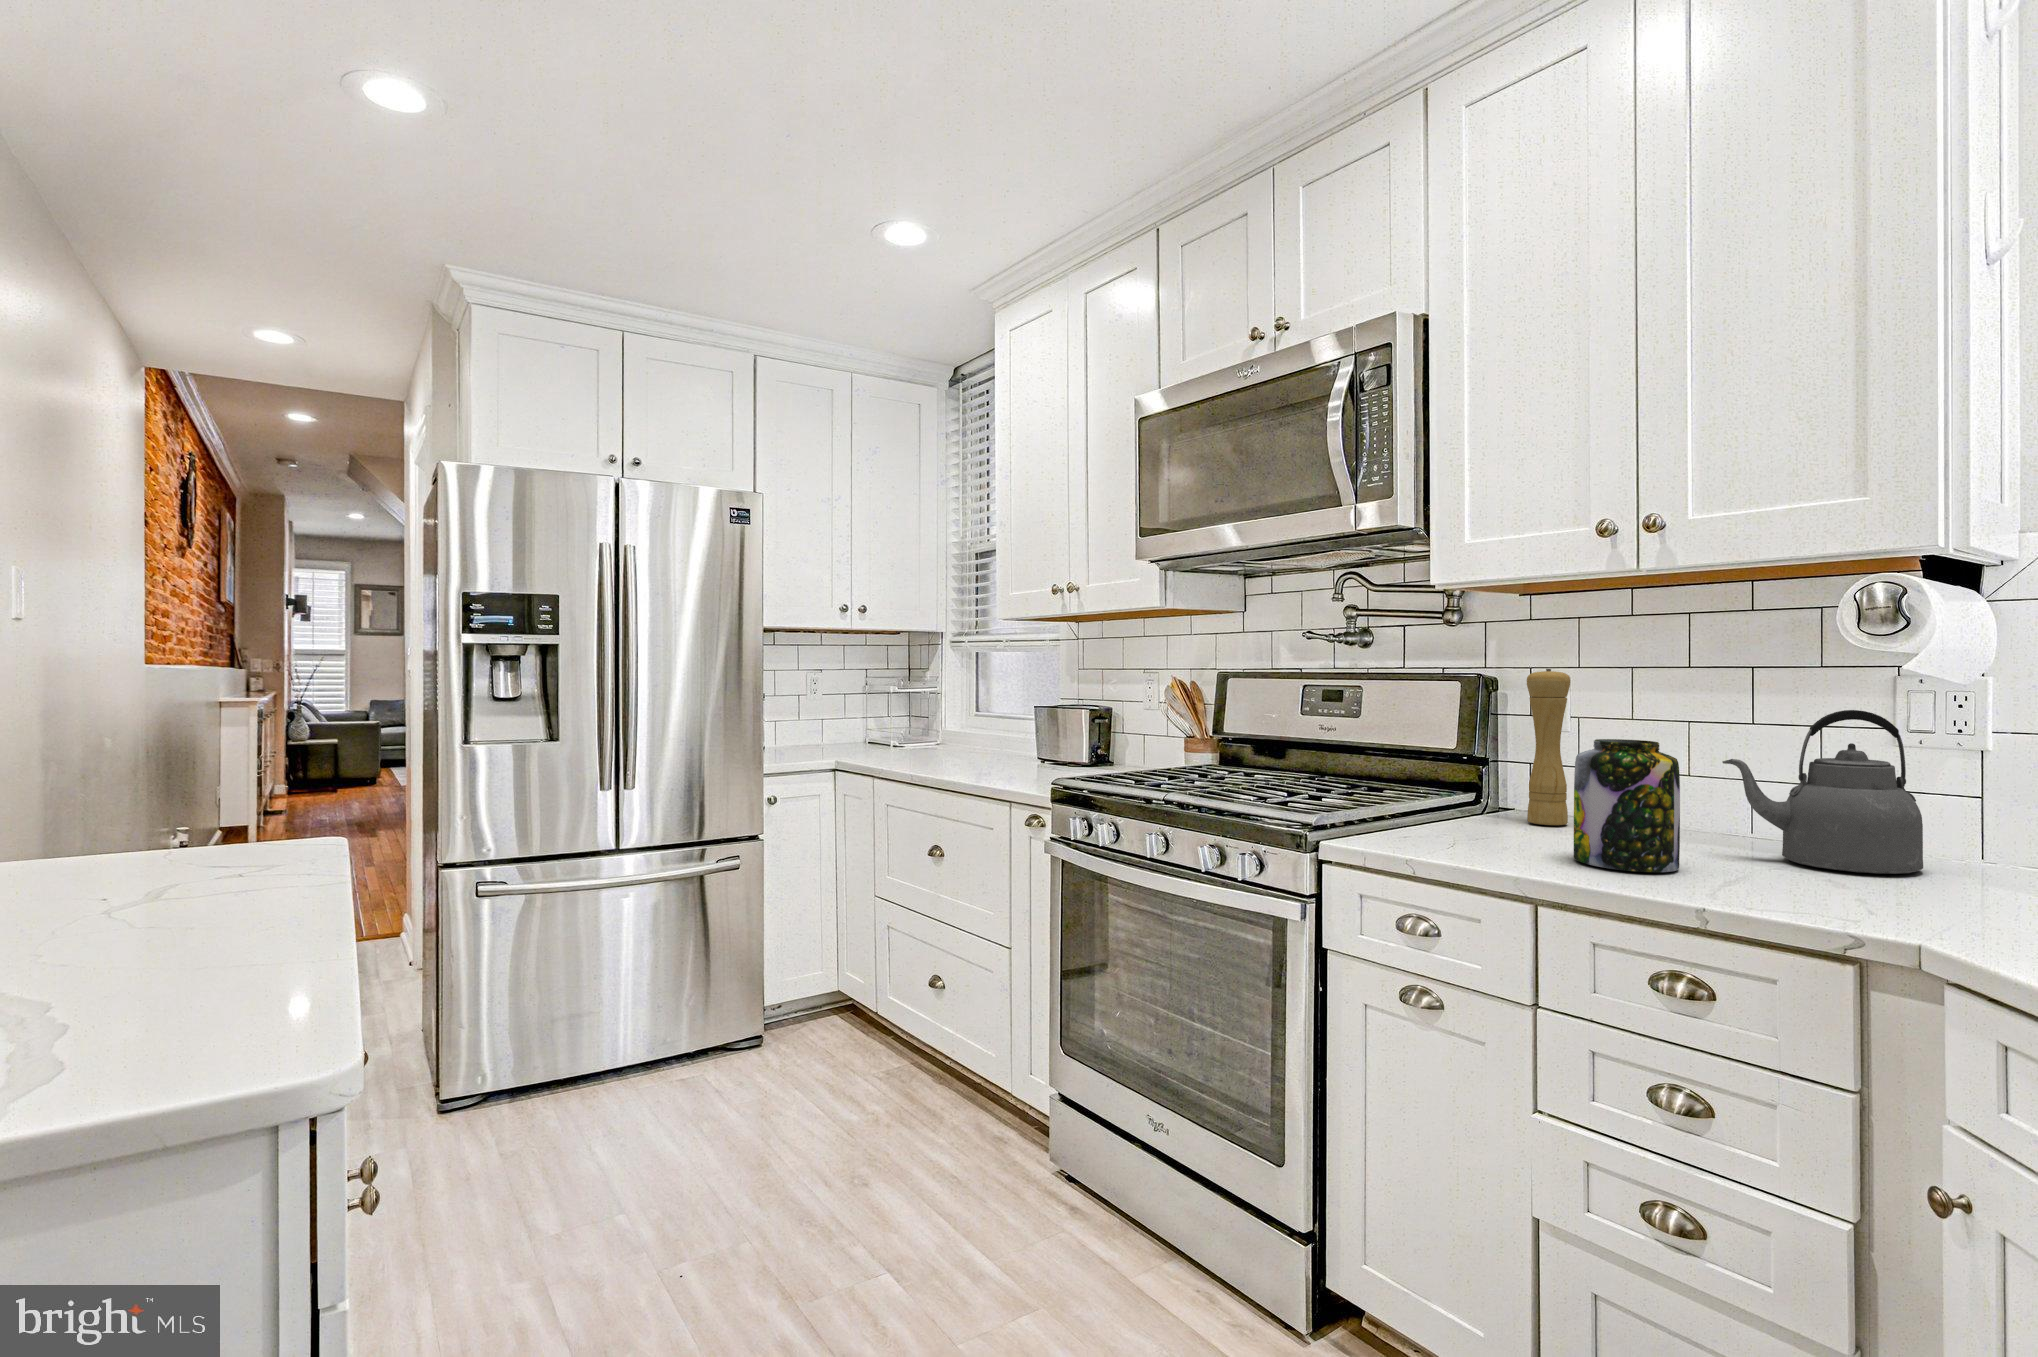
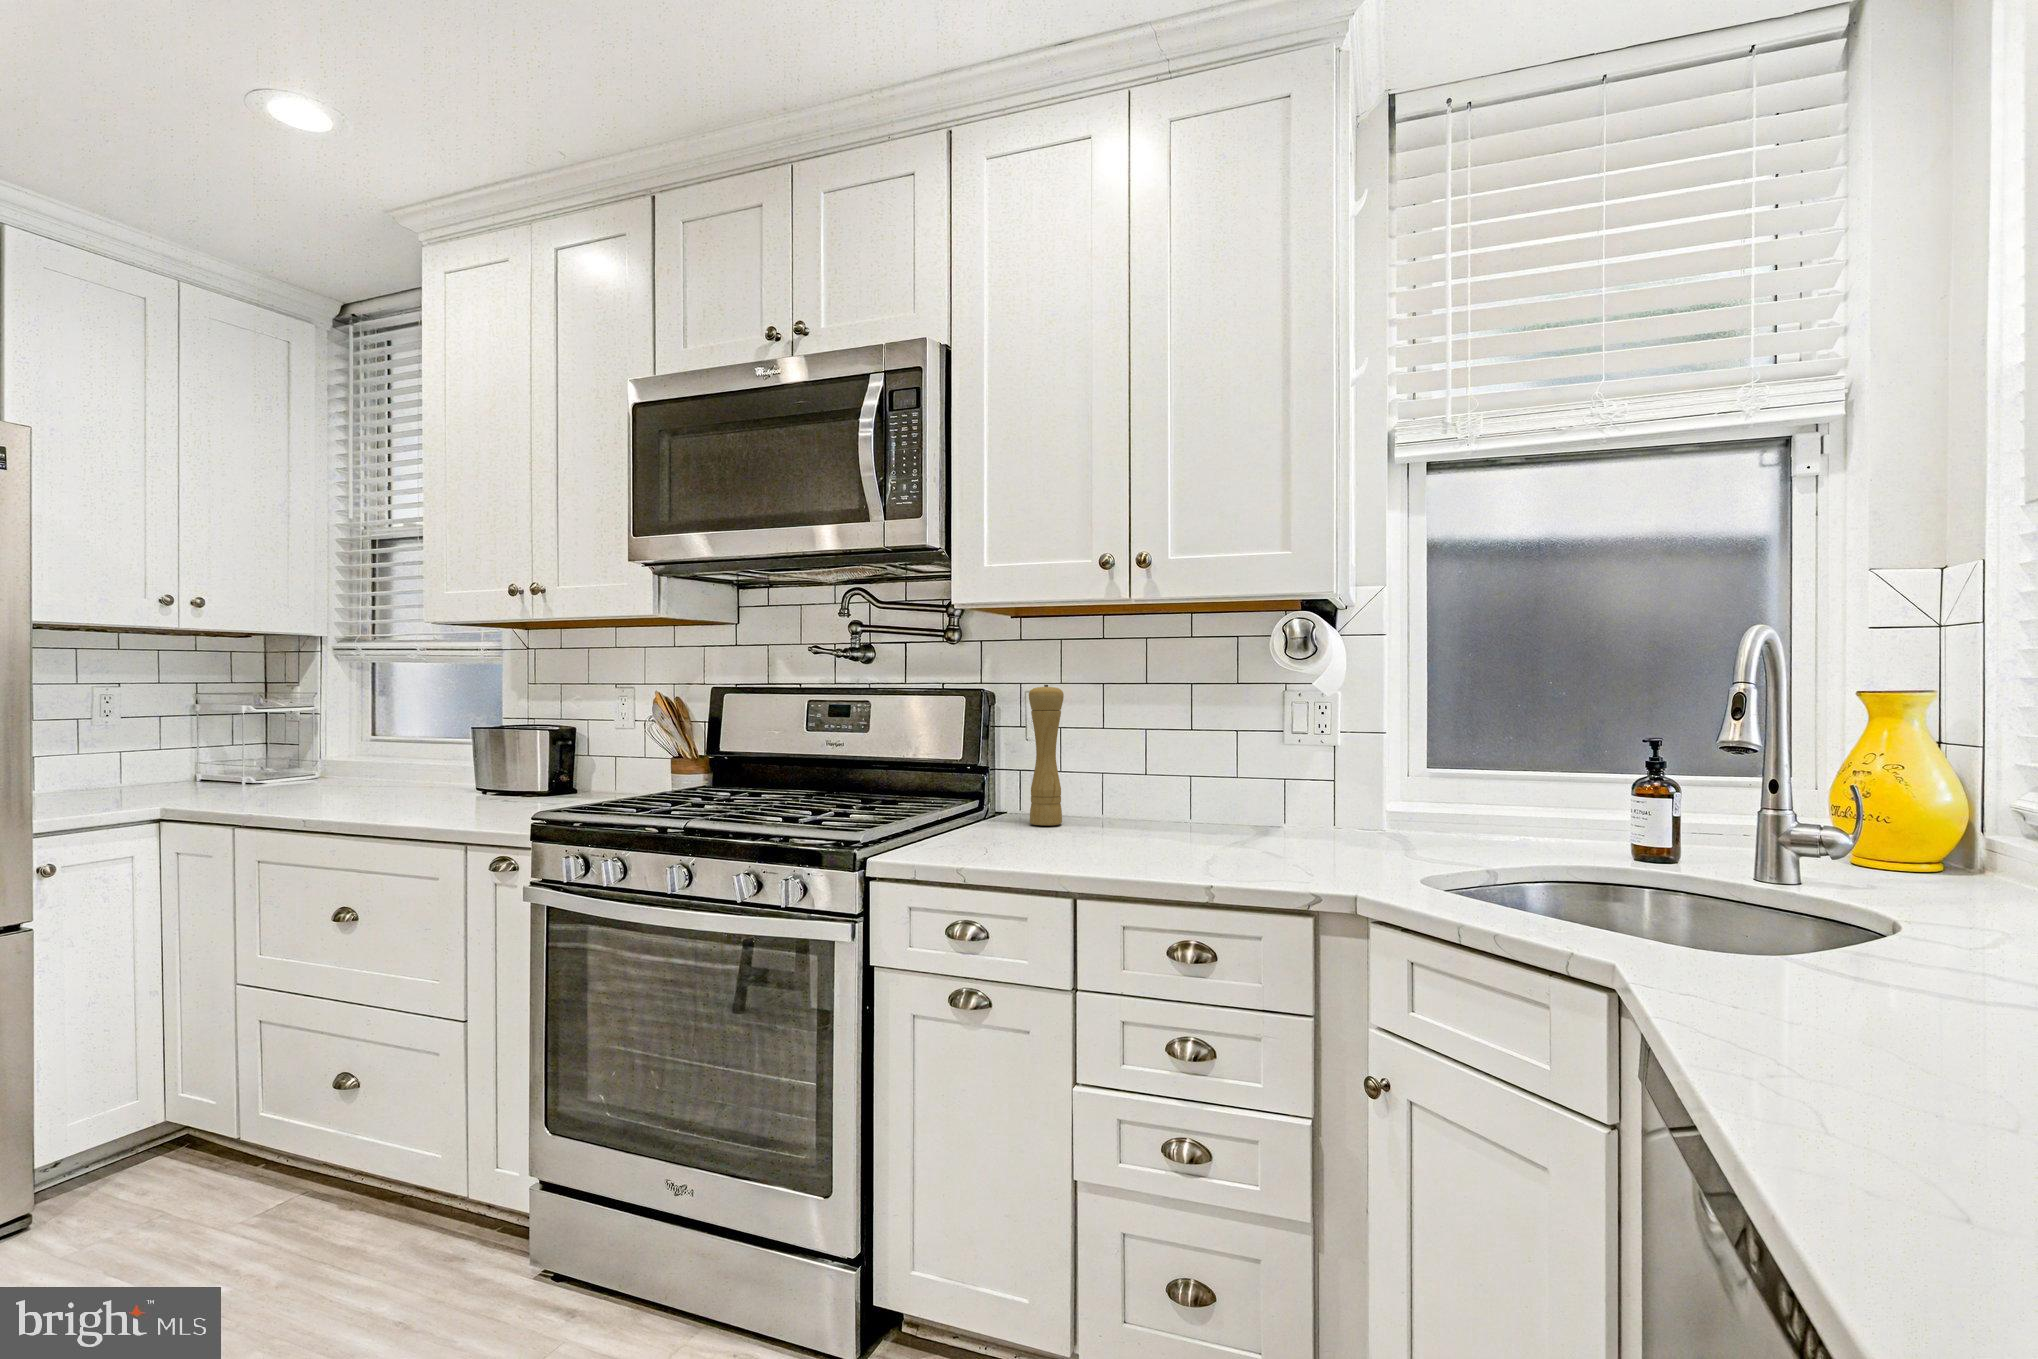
kettle: present [1722,710,1923,874] -> none [1189,718,1317,845]
jar: present [1574,739,1680,872] -> none [1091,746,1172,860]

